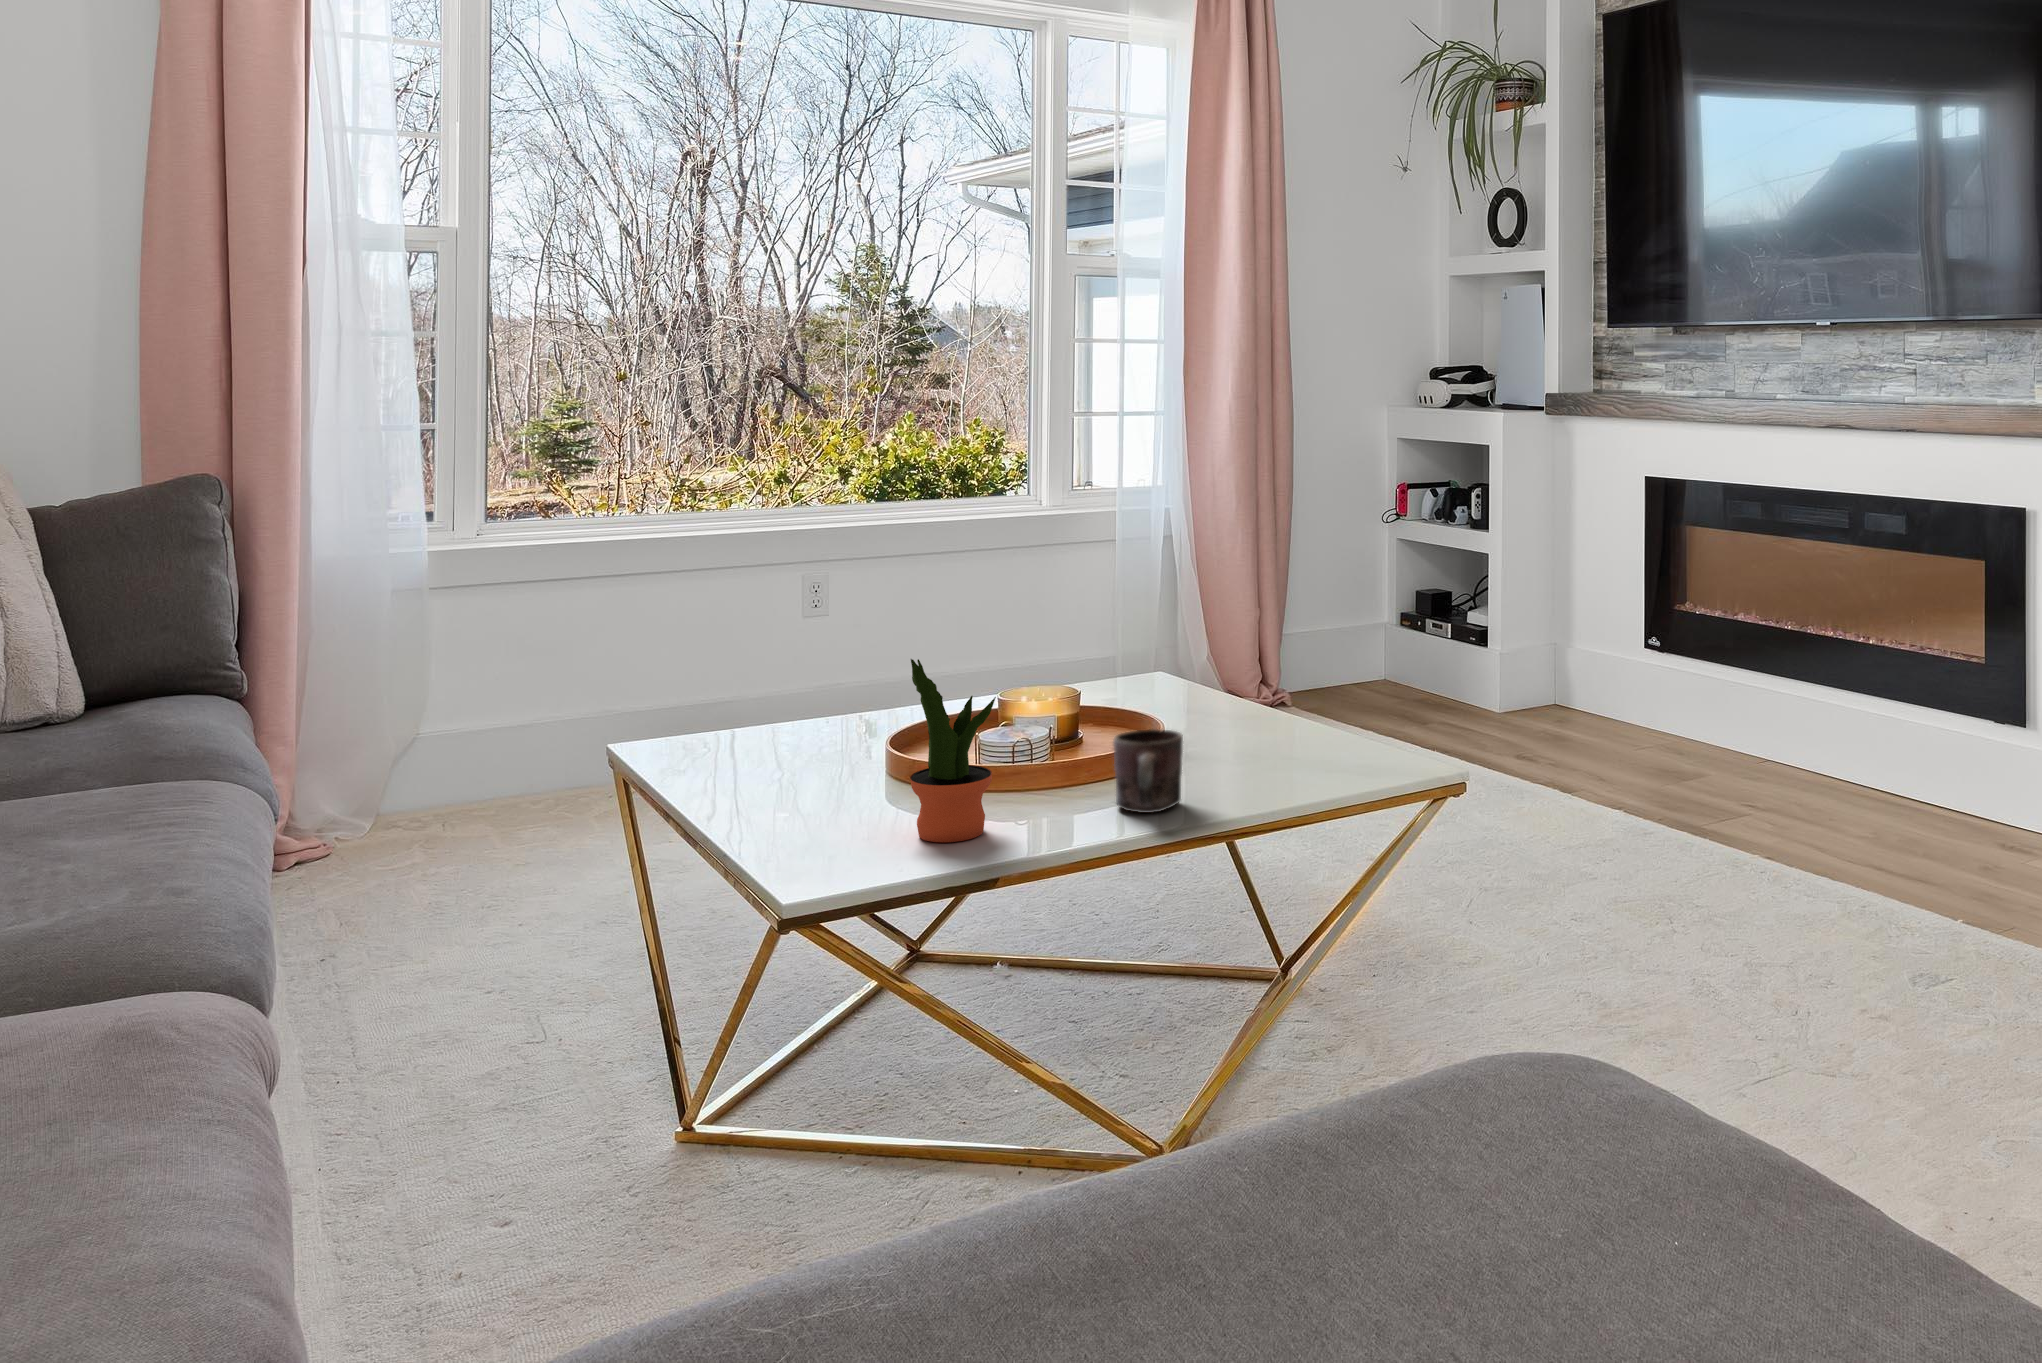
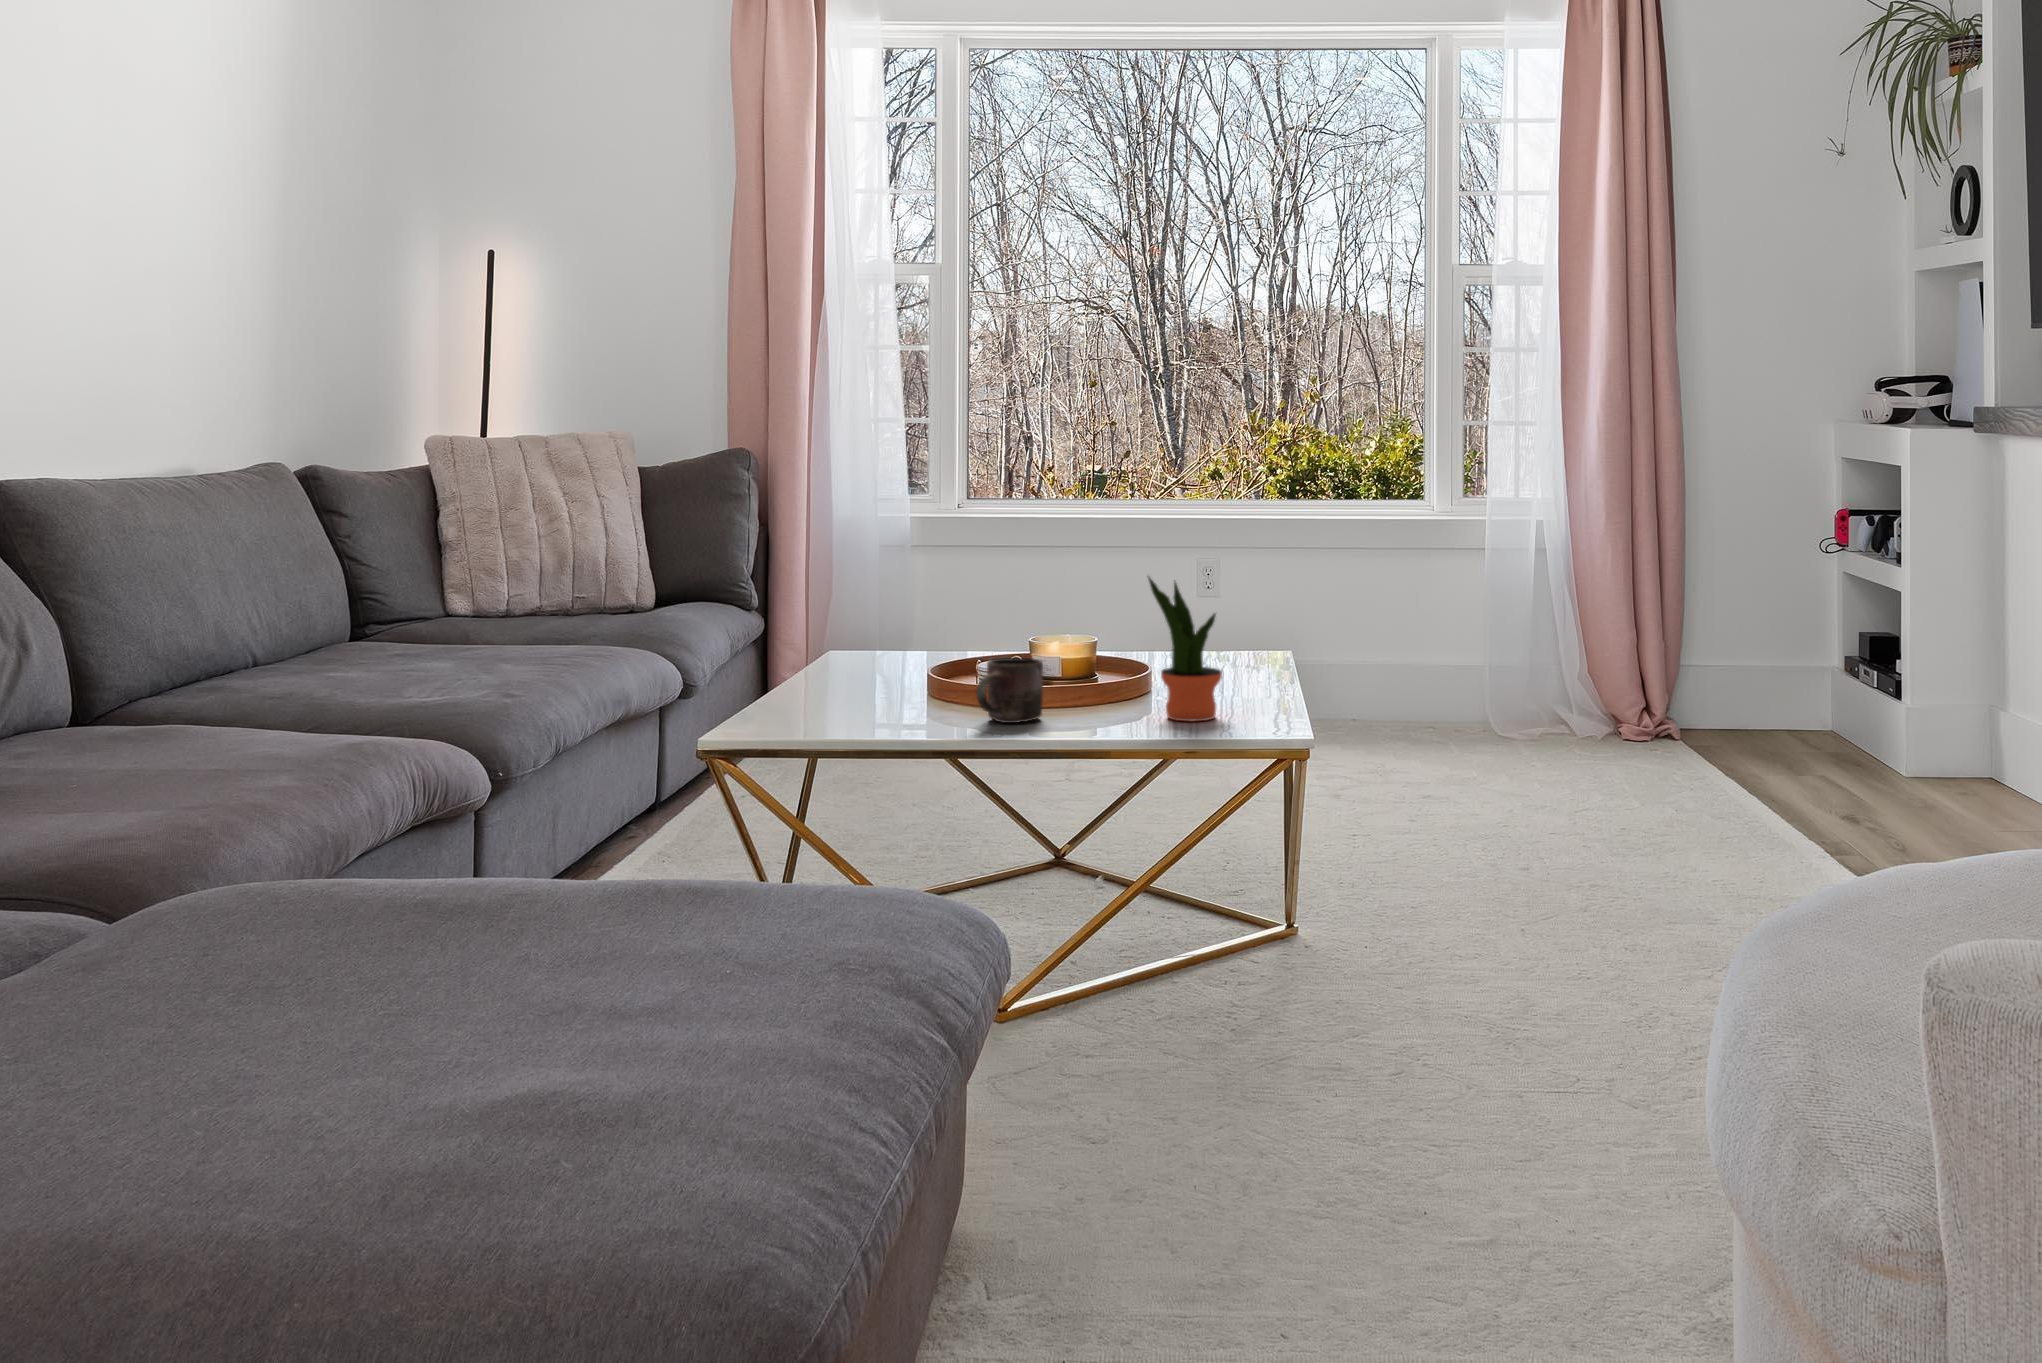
potted plant: present [910,659,996,842] -> present [1148,577,1222,721]

